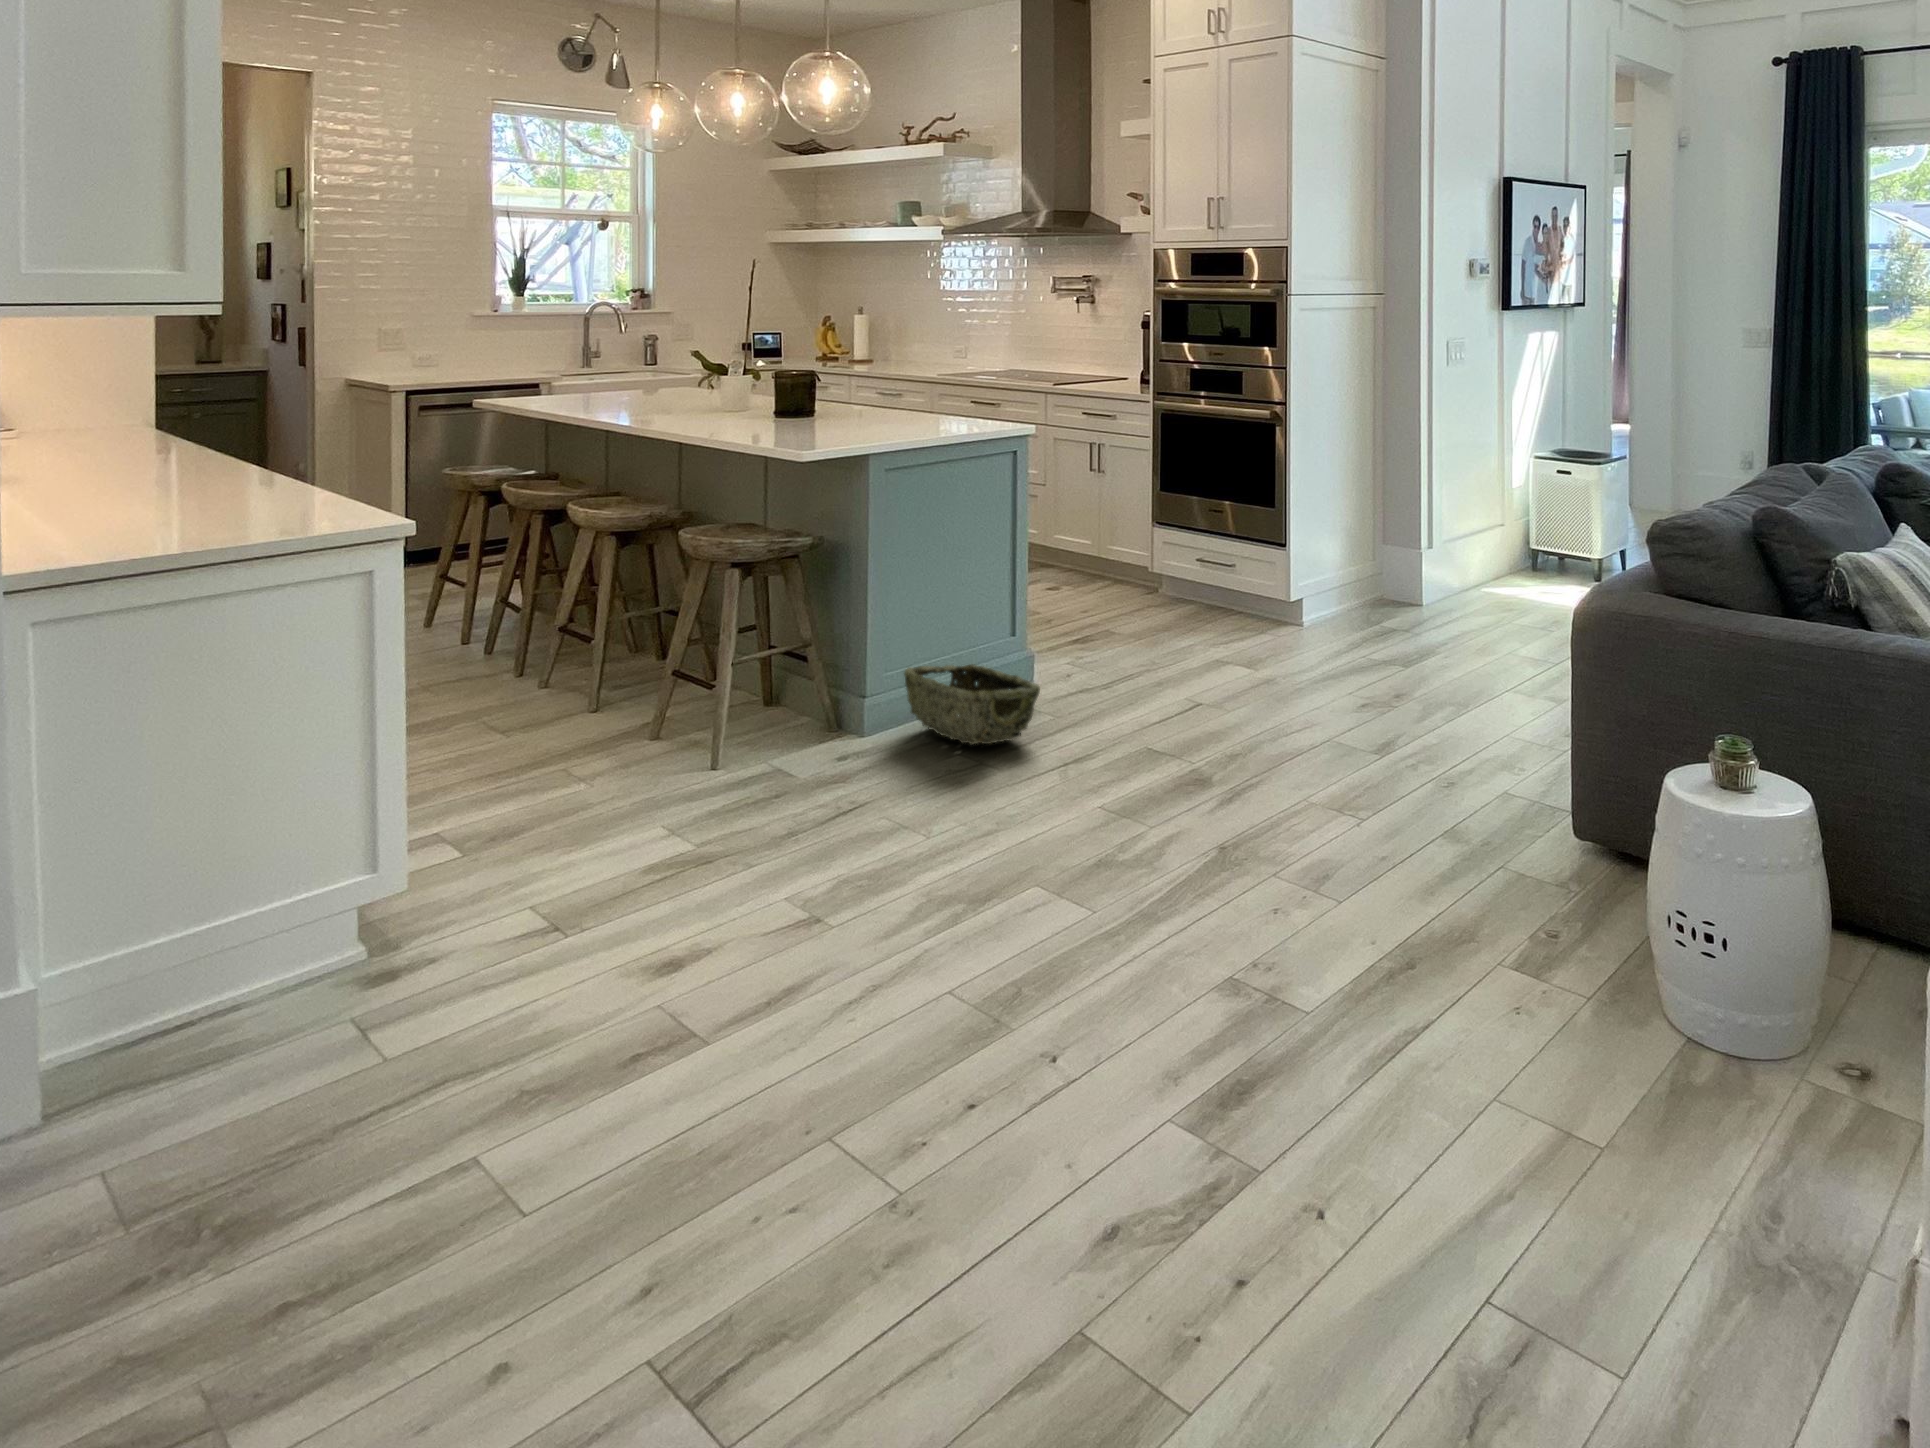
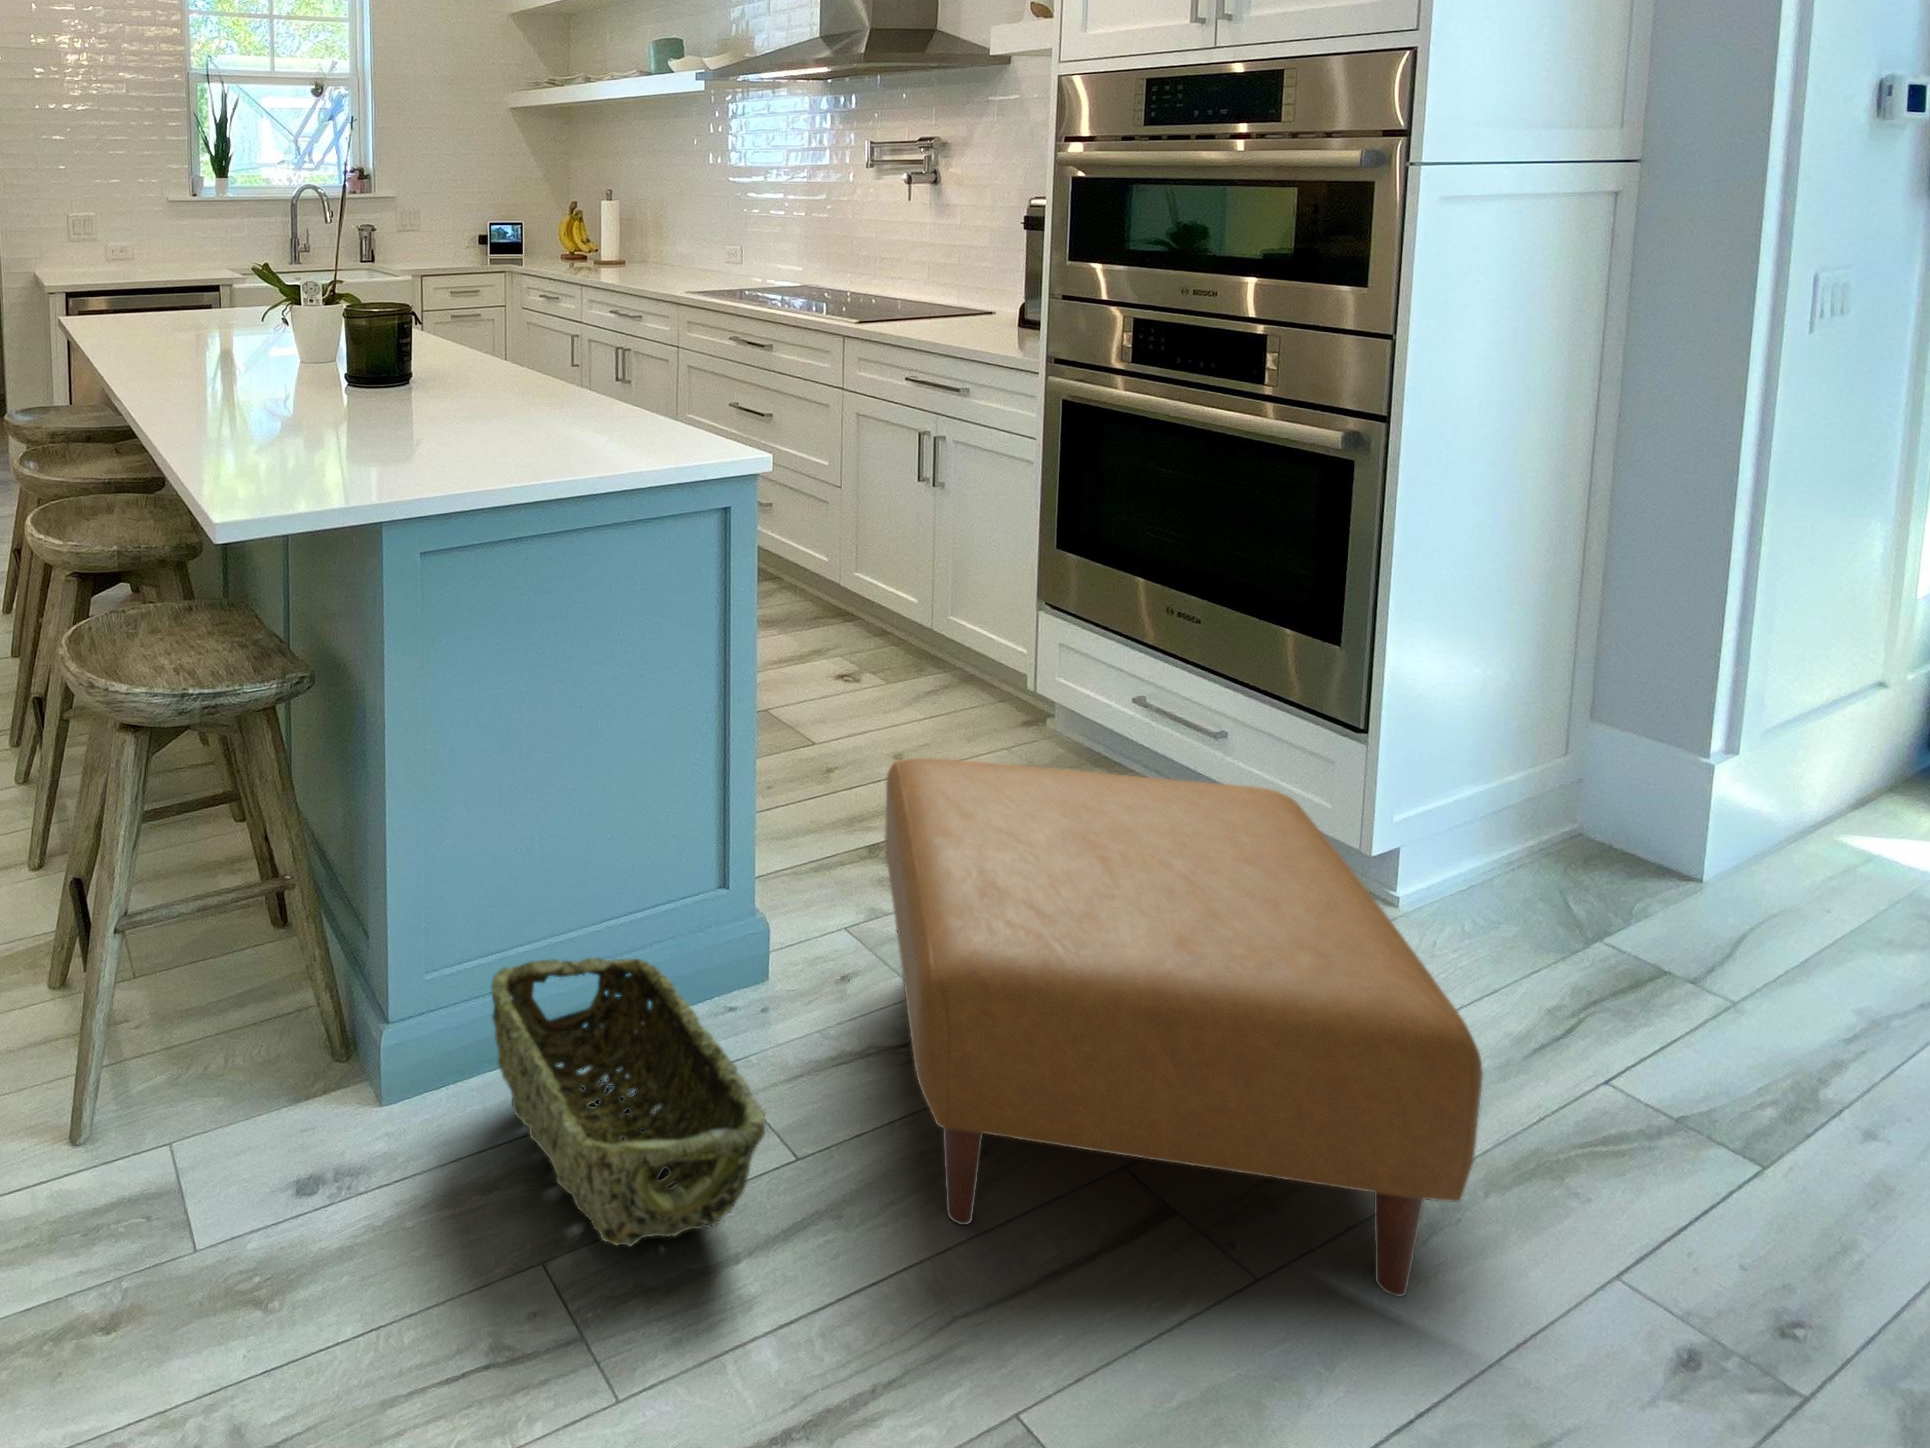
ottoman: none [1081,561,1295,726] -> present [885,758,1483,1296]

